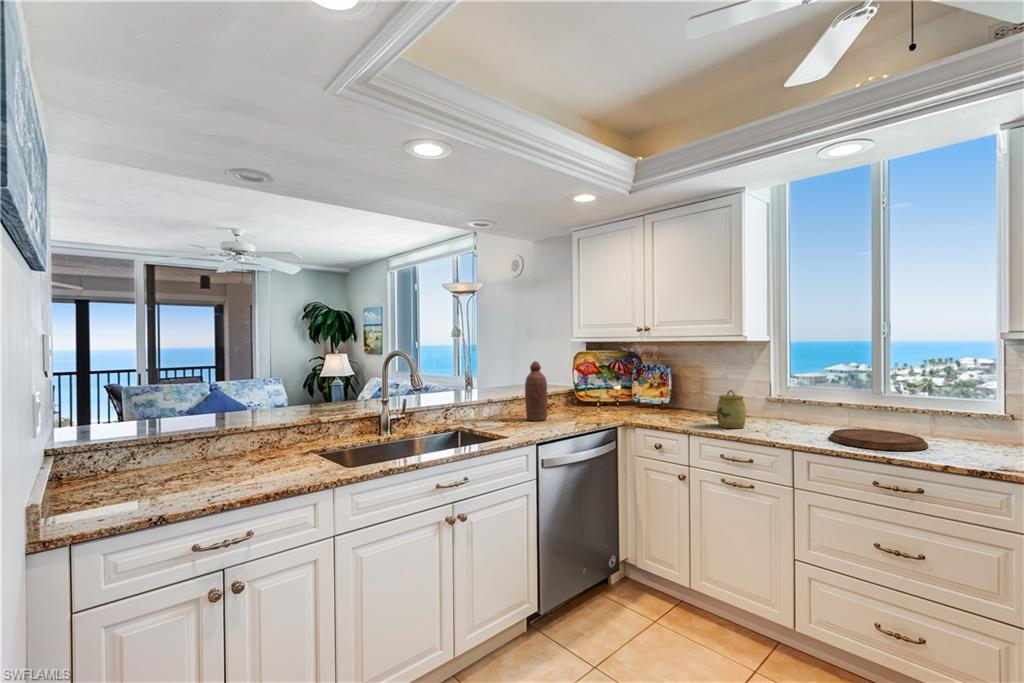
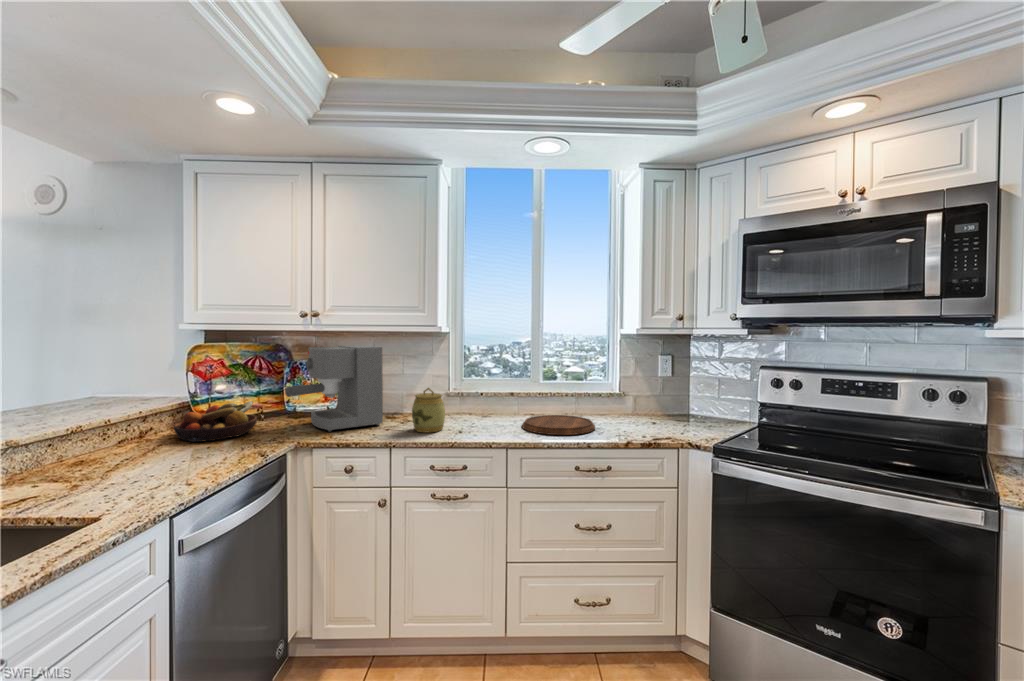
coffee maker: none [624,353,698,419] -> present [285,345,383,432]
bottle: present [525,361,547,421] -> none [110,363,158,469]
fruit bowl: none [563,391,610,414] -> present [174,401,257,442]

